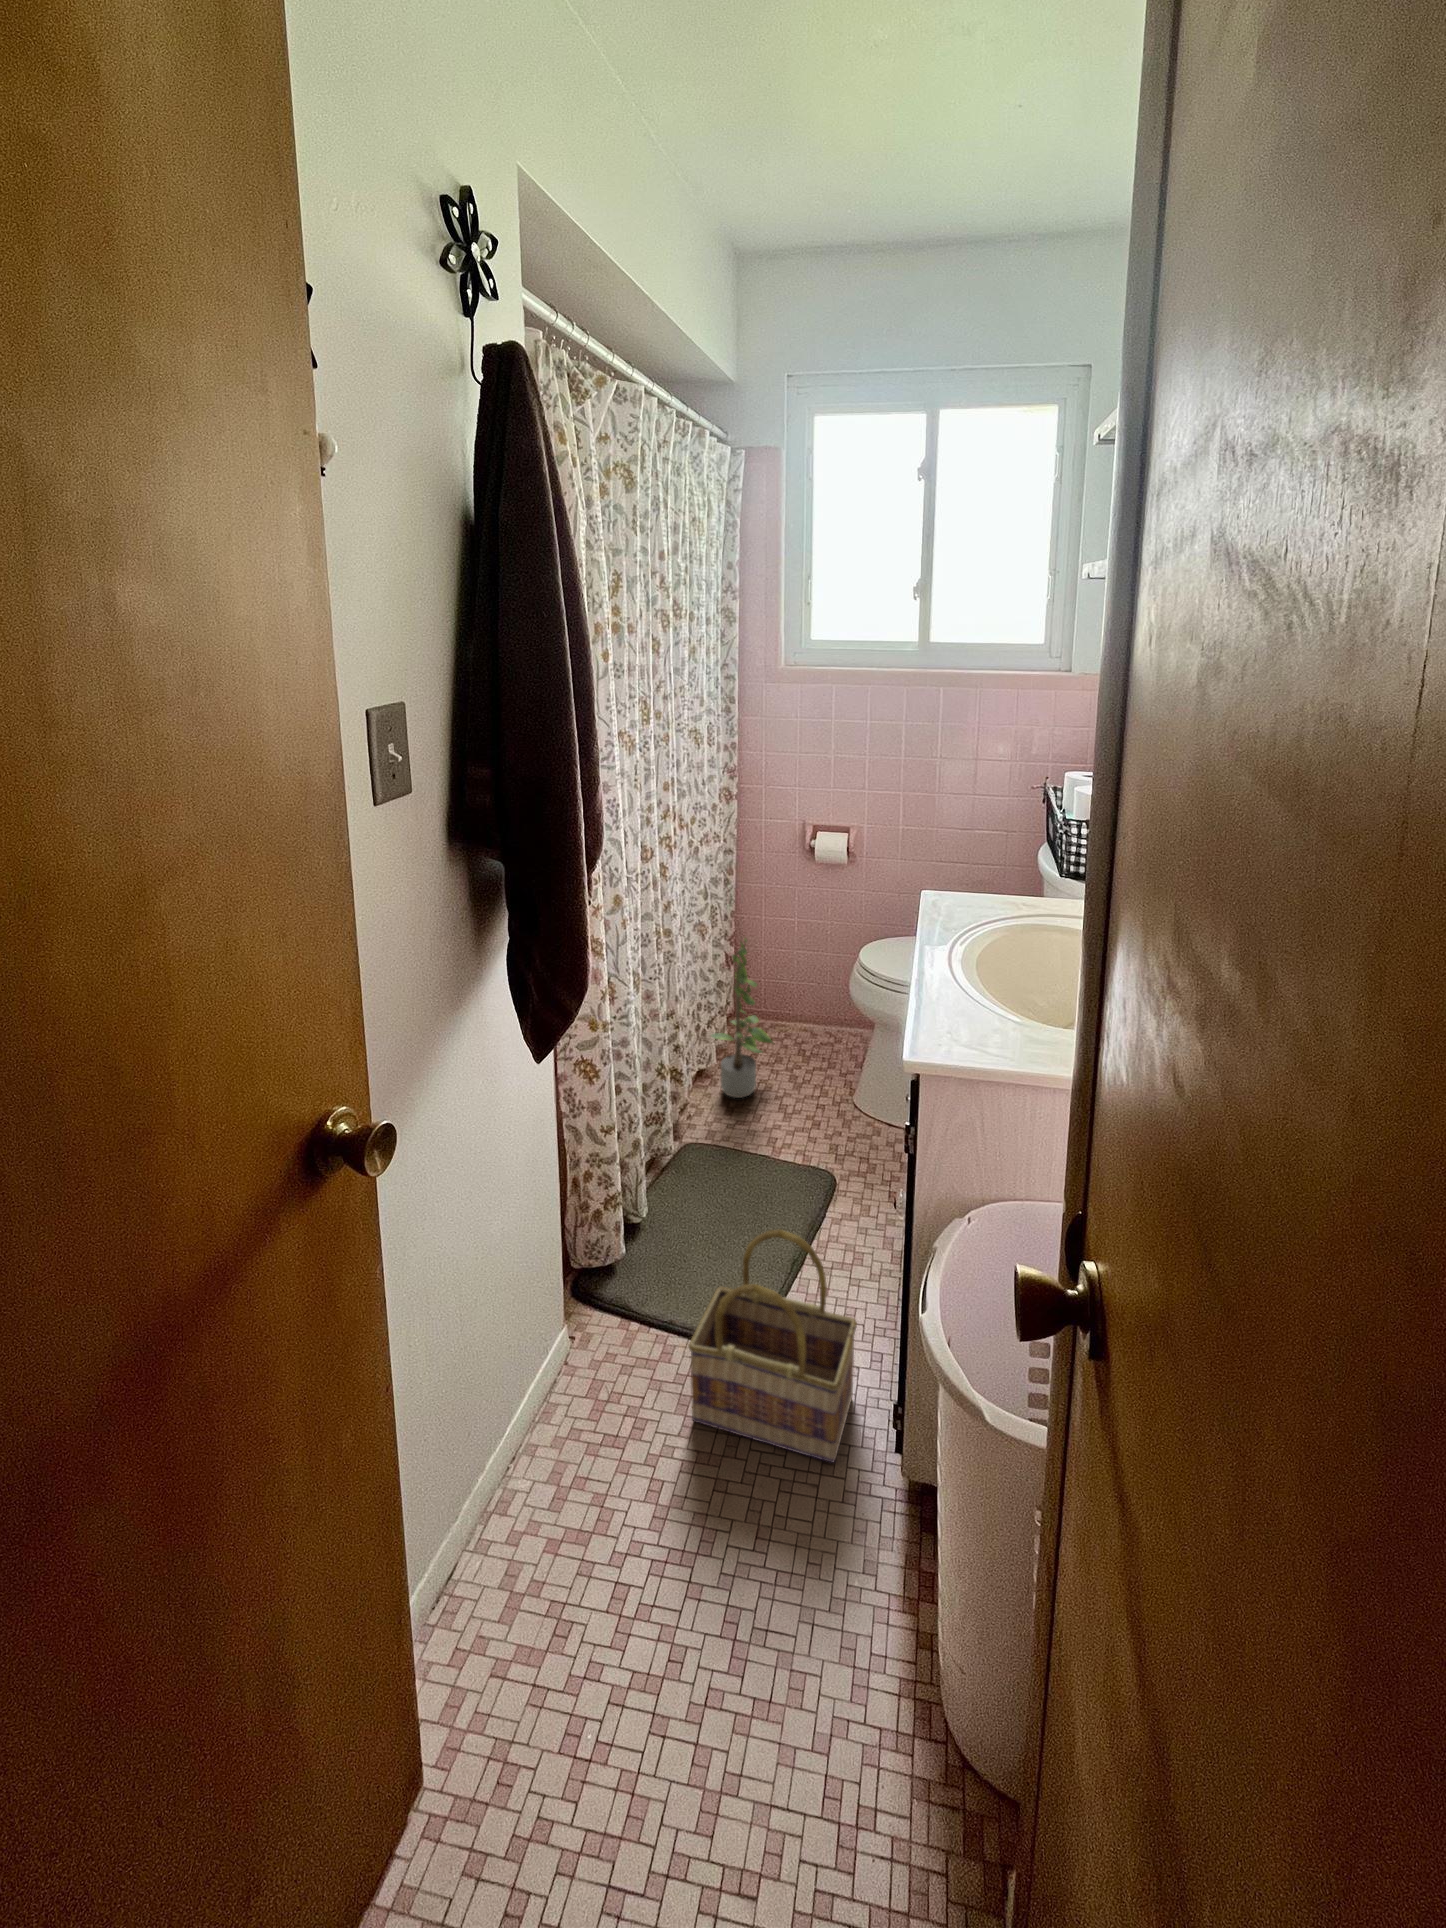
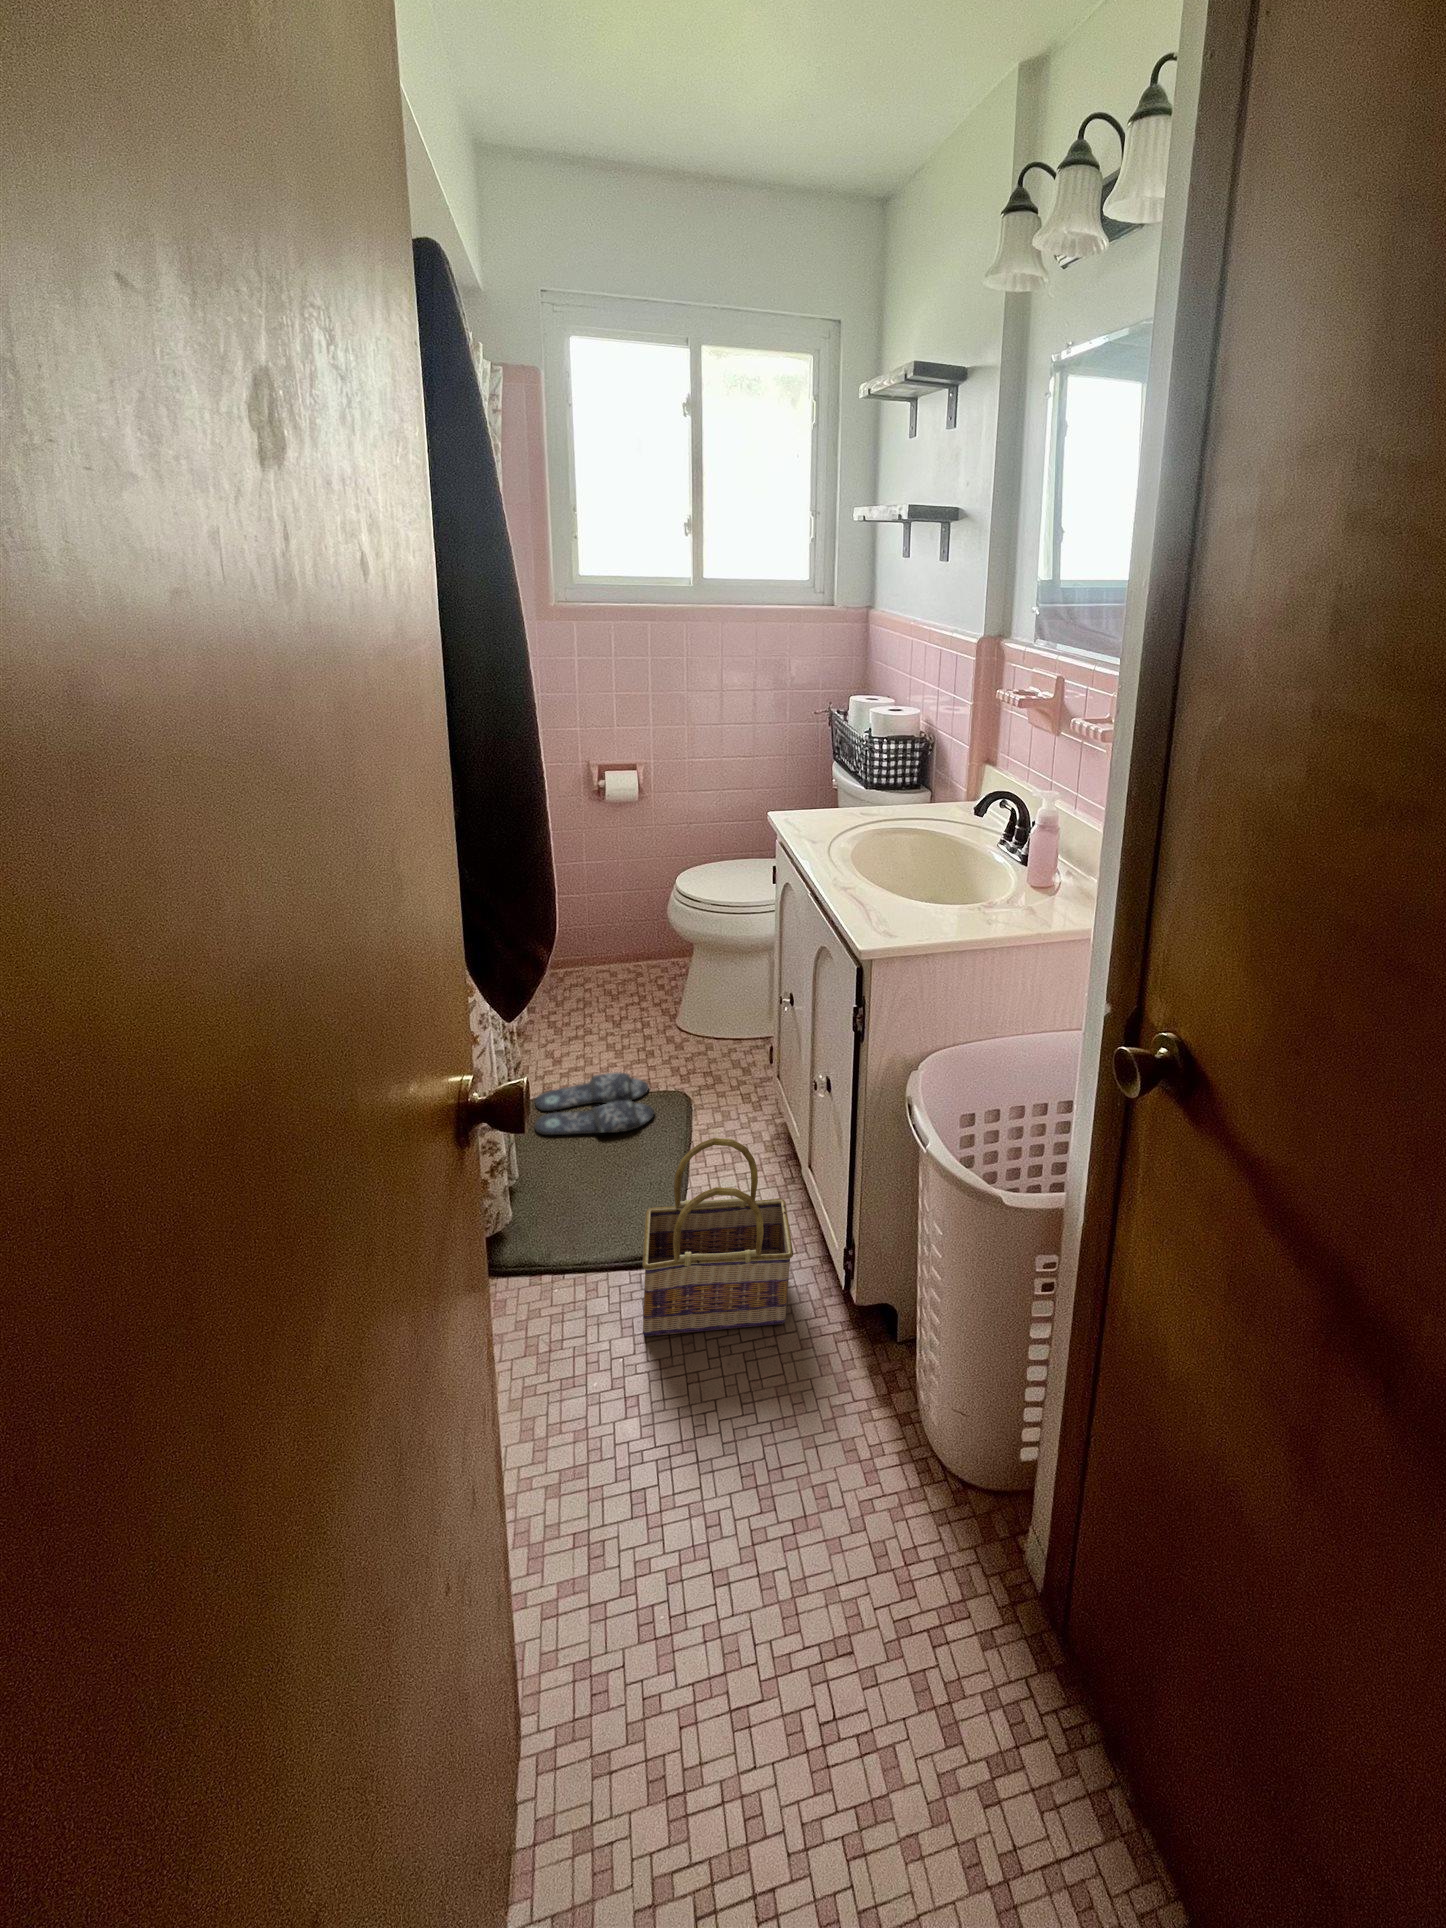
potted plant: present [711,939,773,1098] -> none [535,879,593,1046]
slippers: none [683,1135,801,1200] -> present [535,1073,654,1135]

